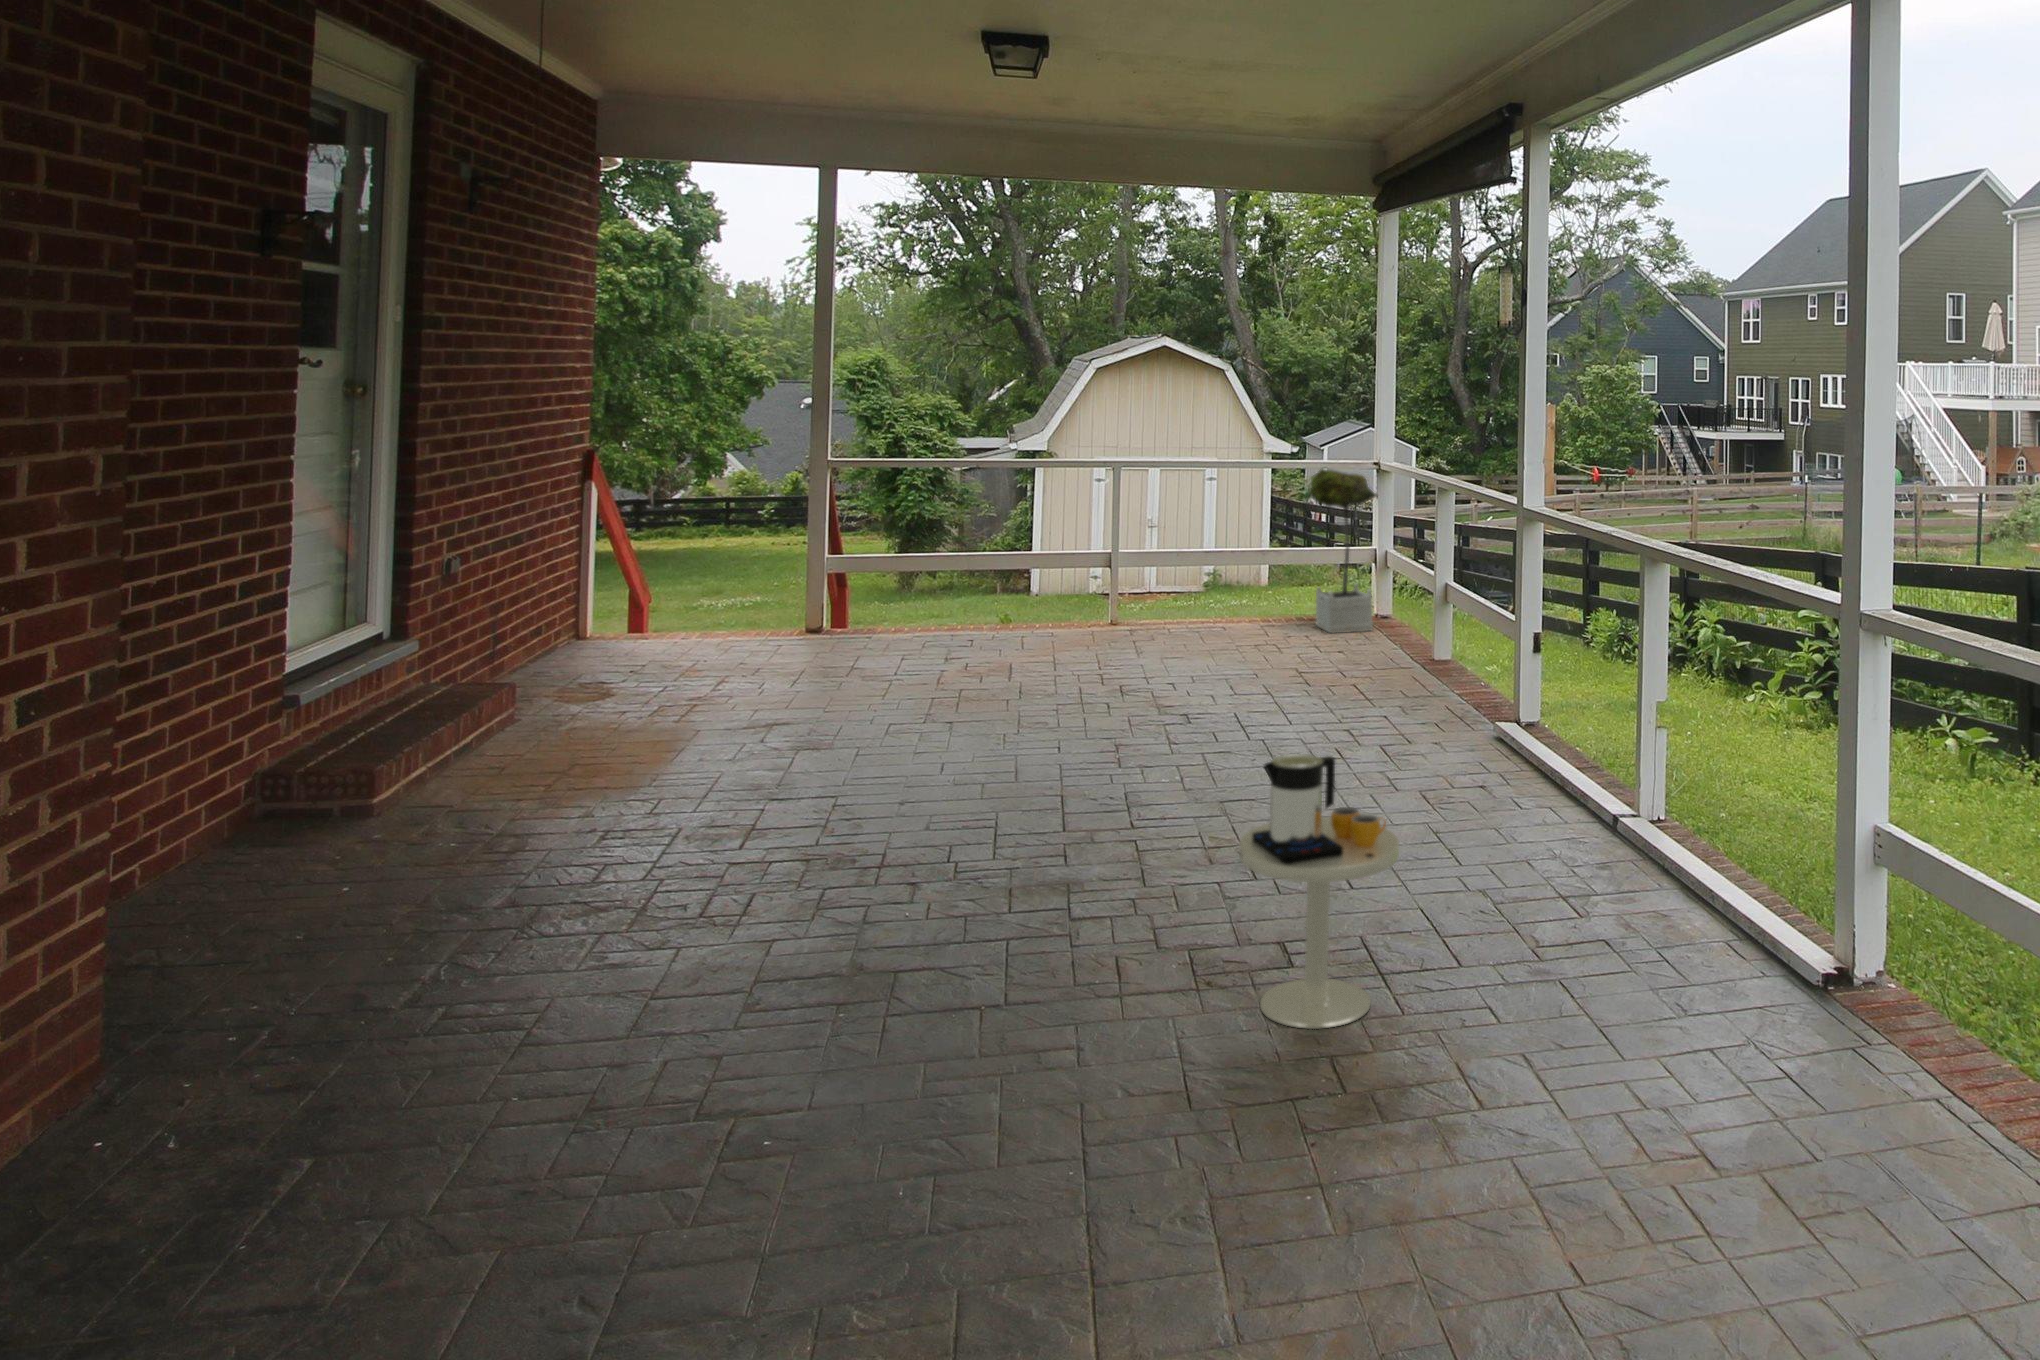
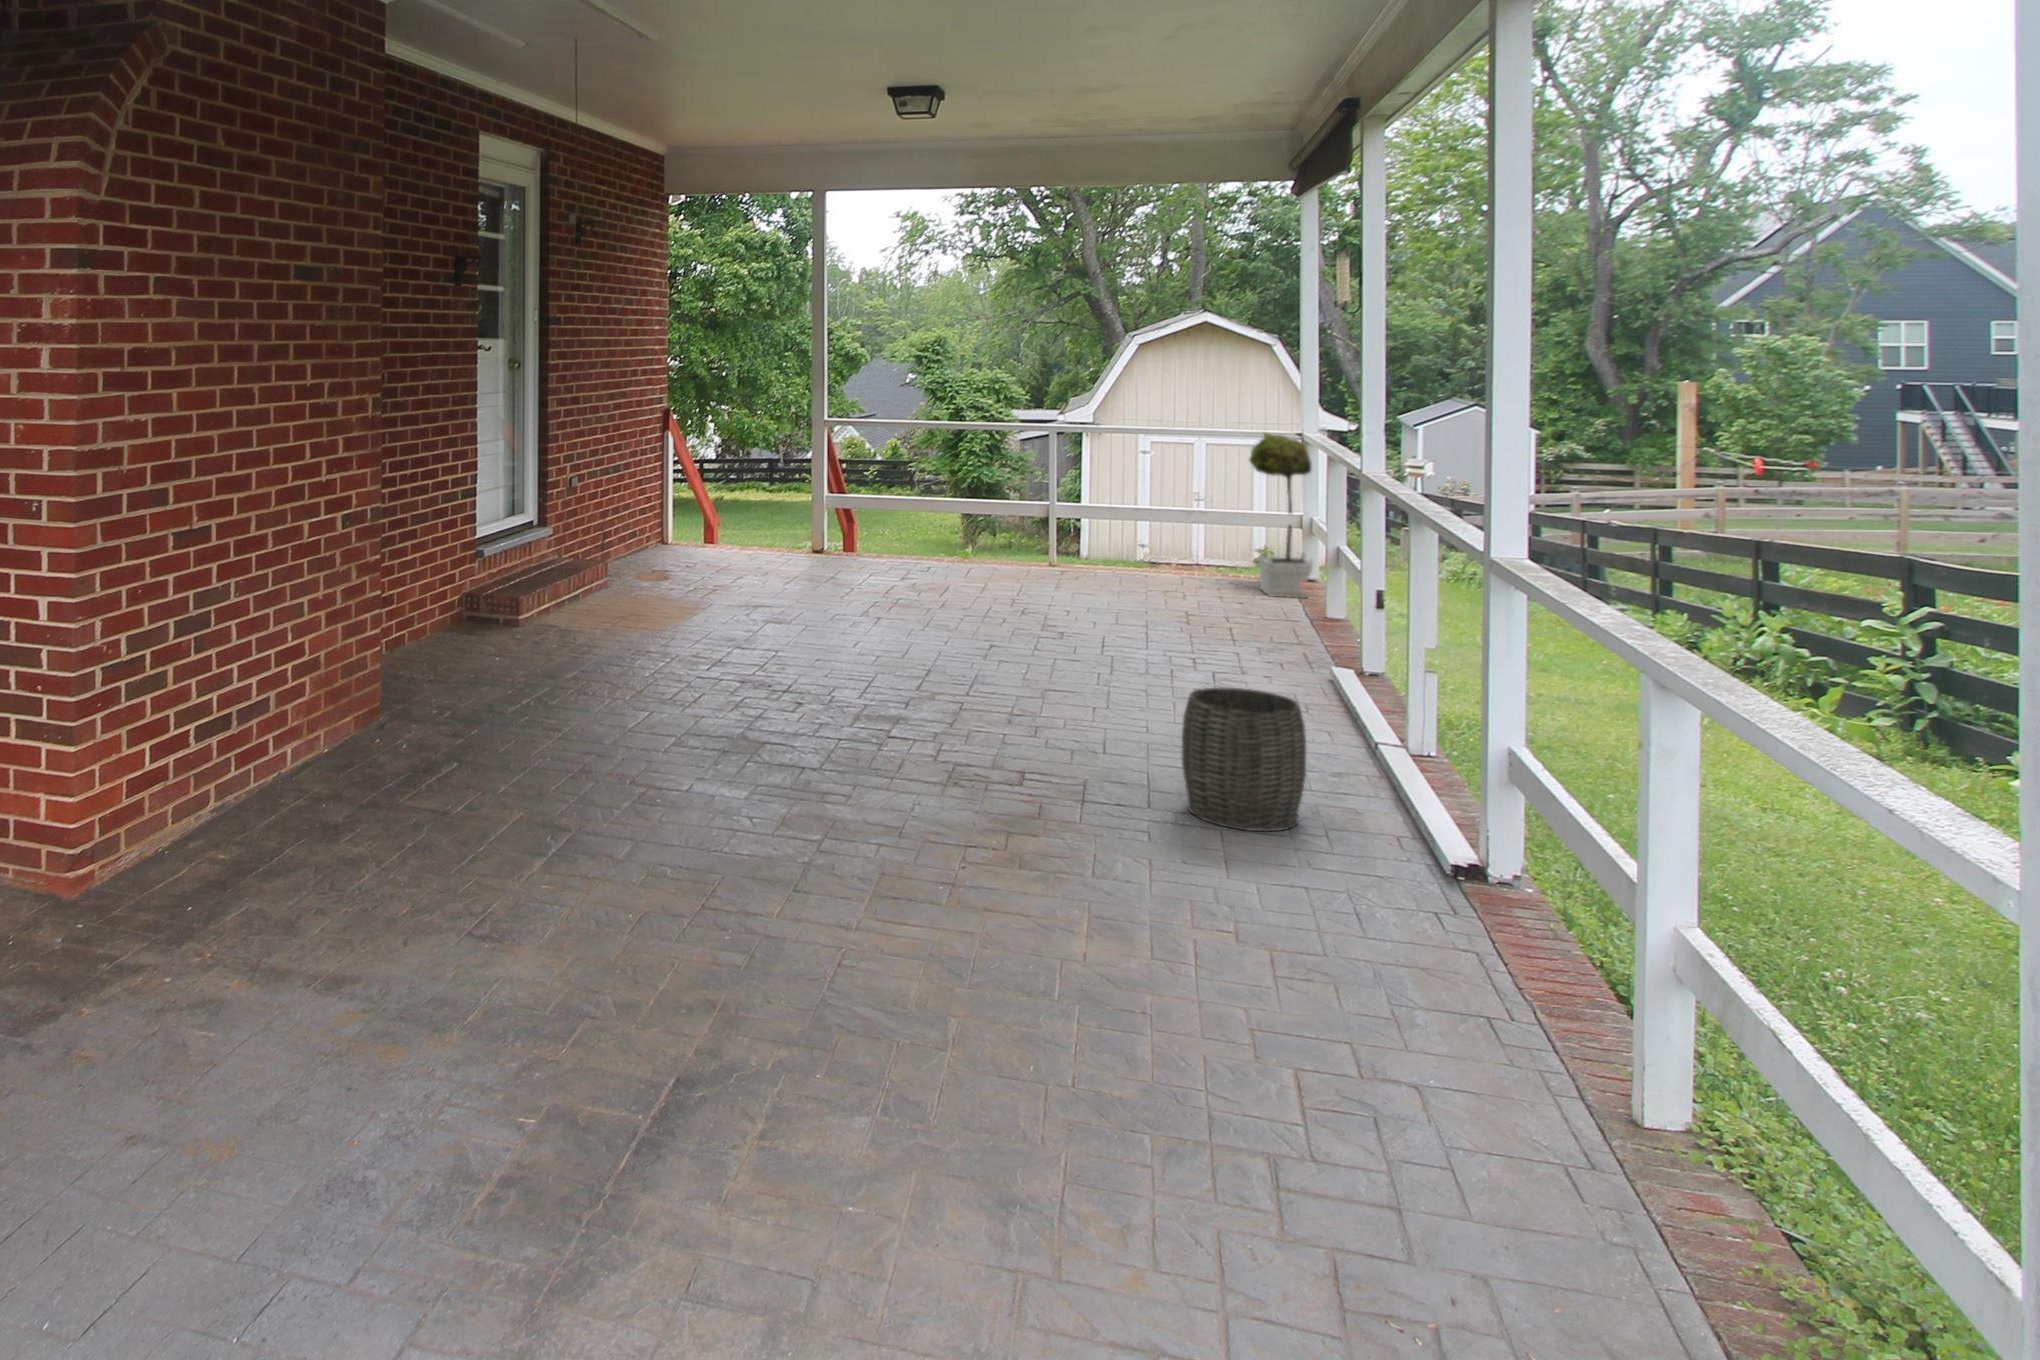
side table: present [1239,754,1399,1029] -> none [961,637,1086,842]
woven basket: none [1457,769,1591,943] -> present [1182,687,1306,831]

